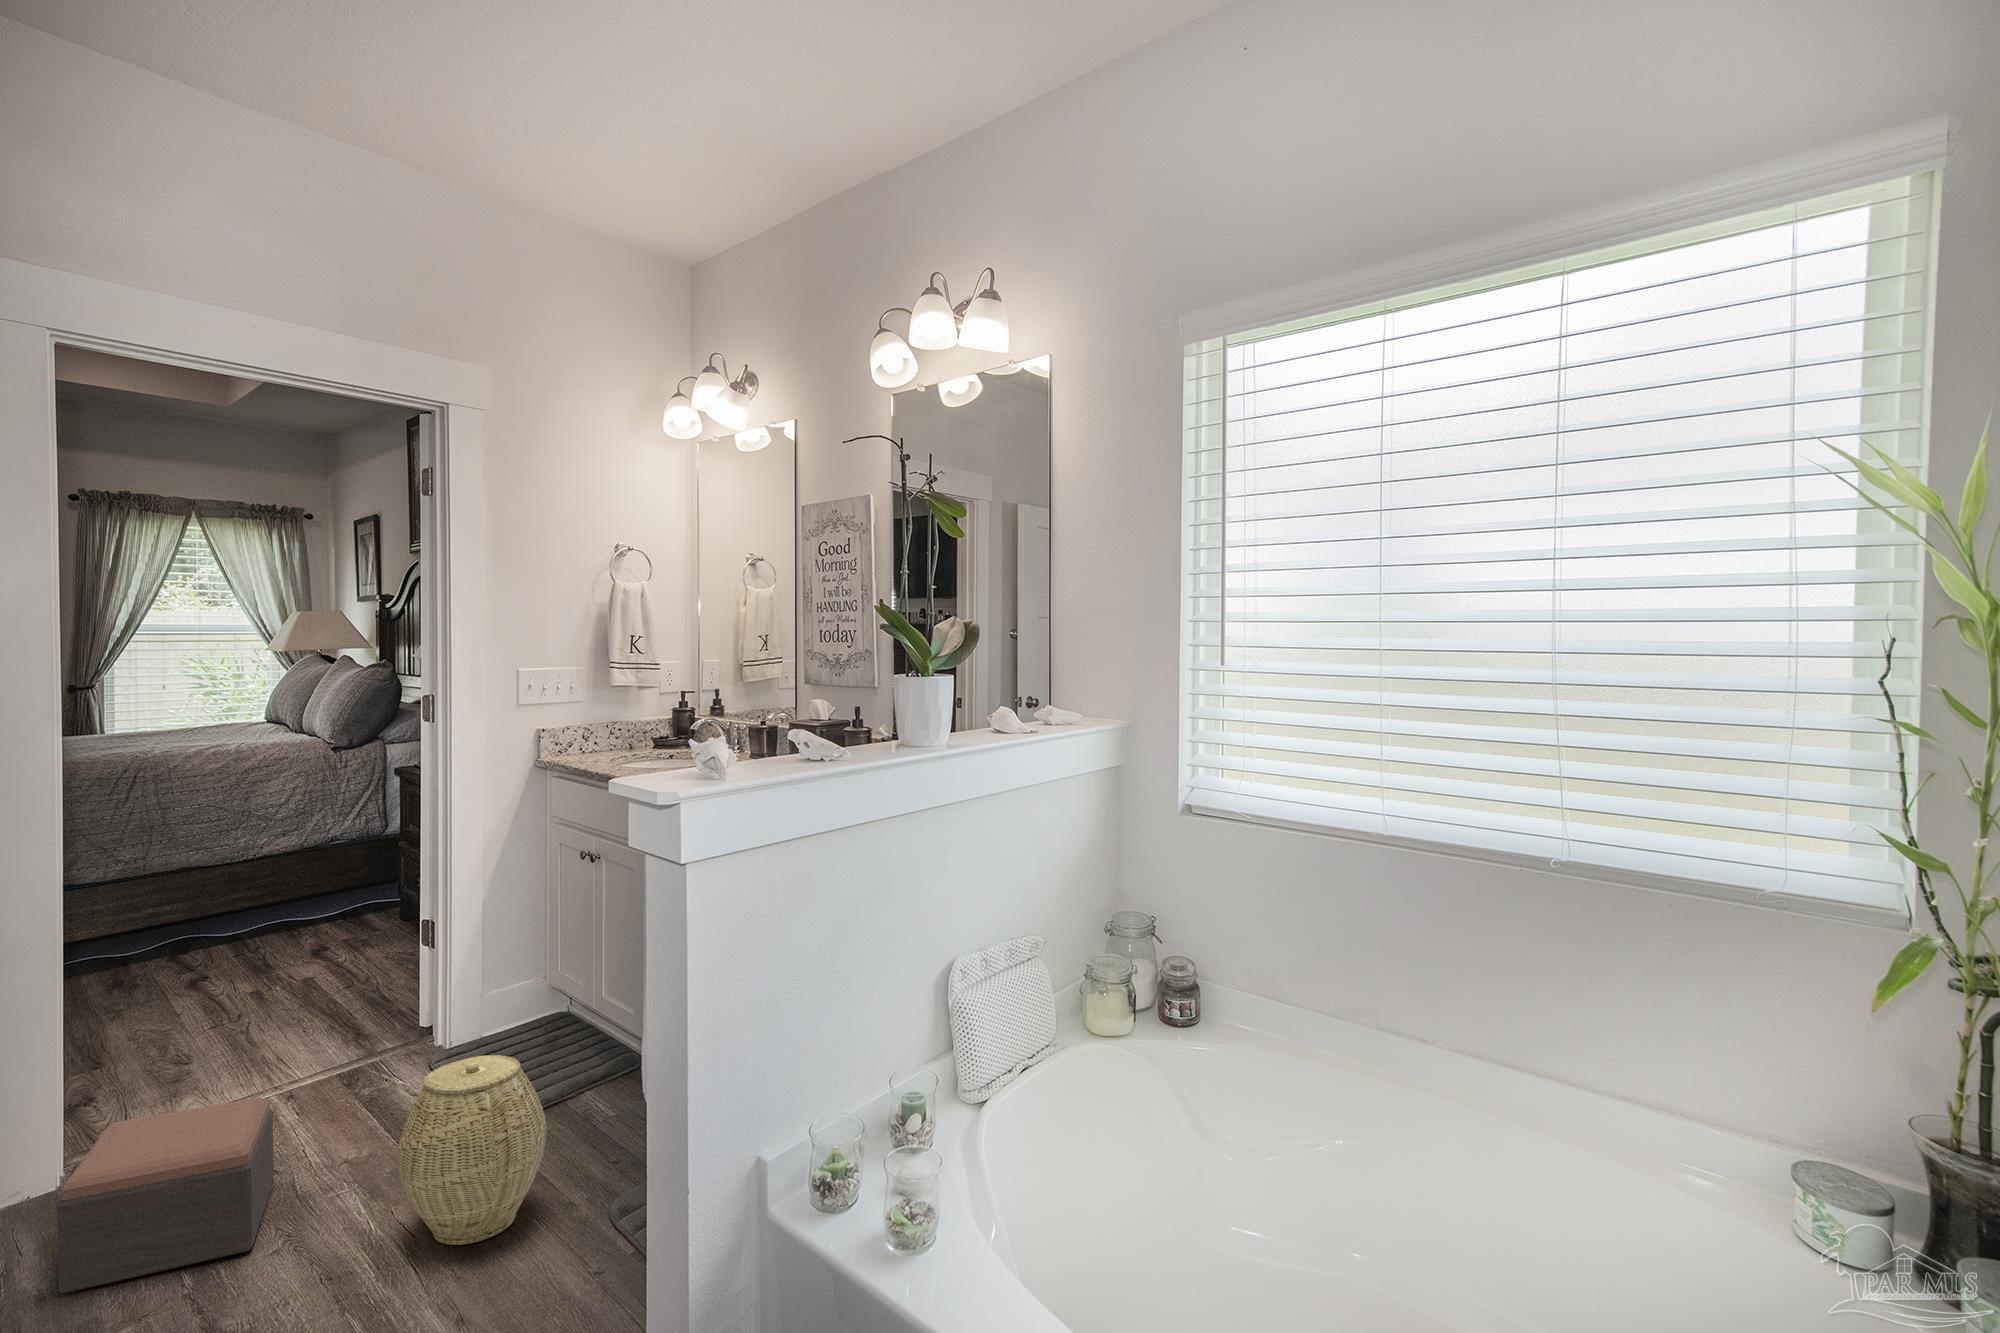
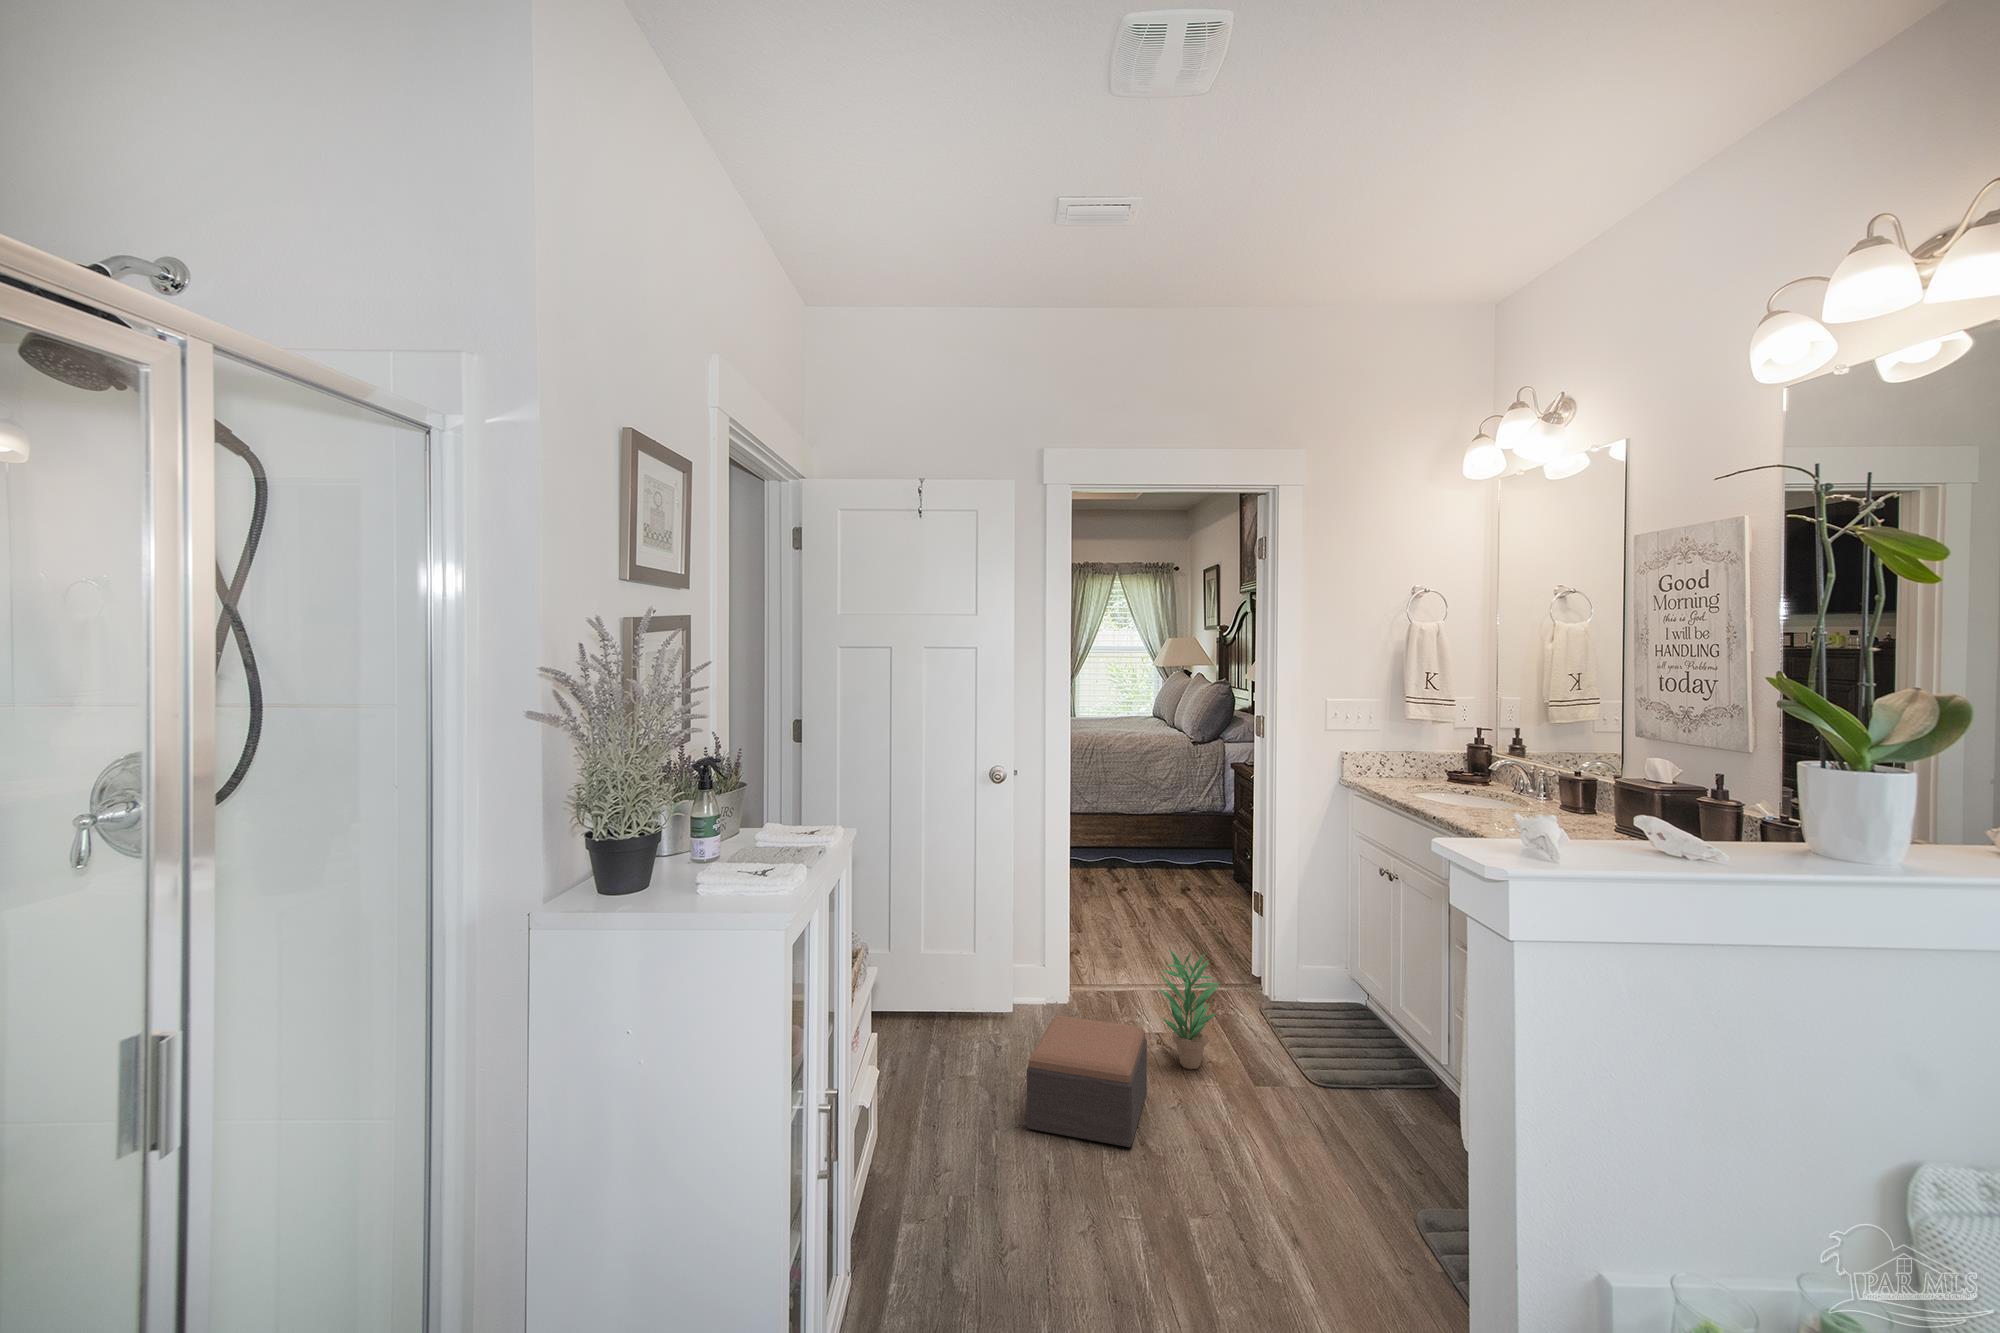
potted plant: none [286,981,385,1139] -> present [1158,950,1220,1069]
woven basket: present [398,1055,546,1245] -> none [1229,1054,1350,1224]

